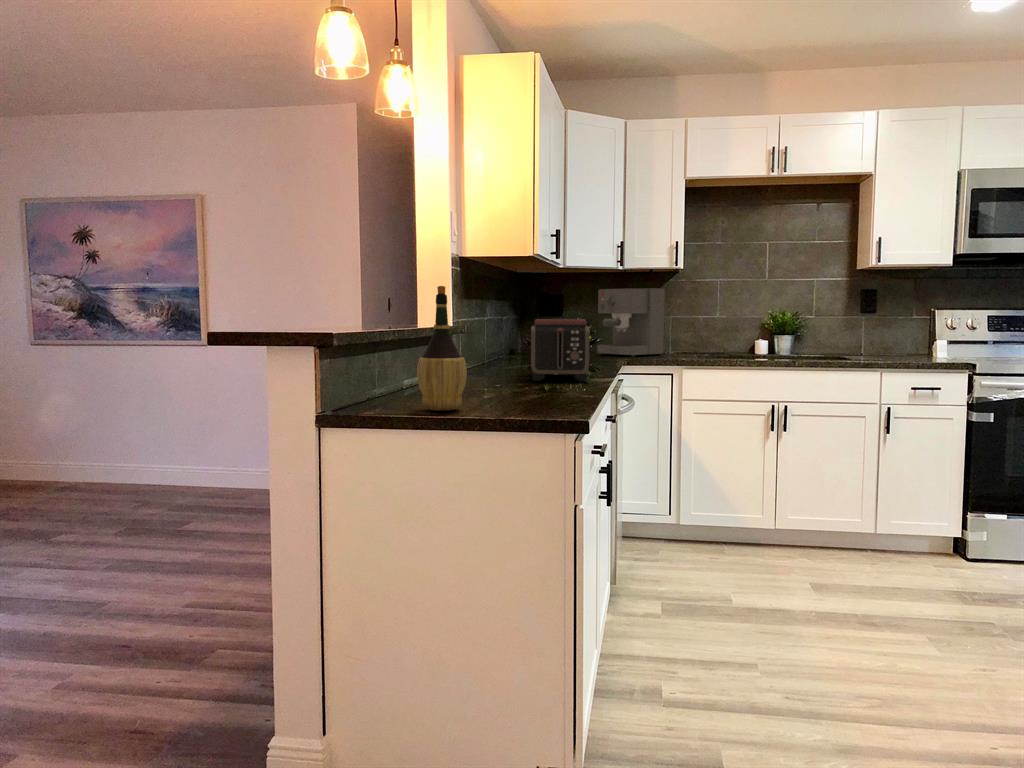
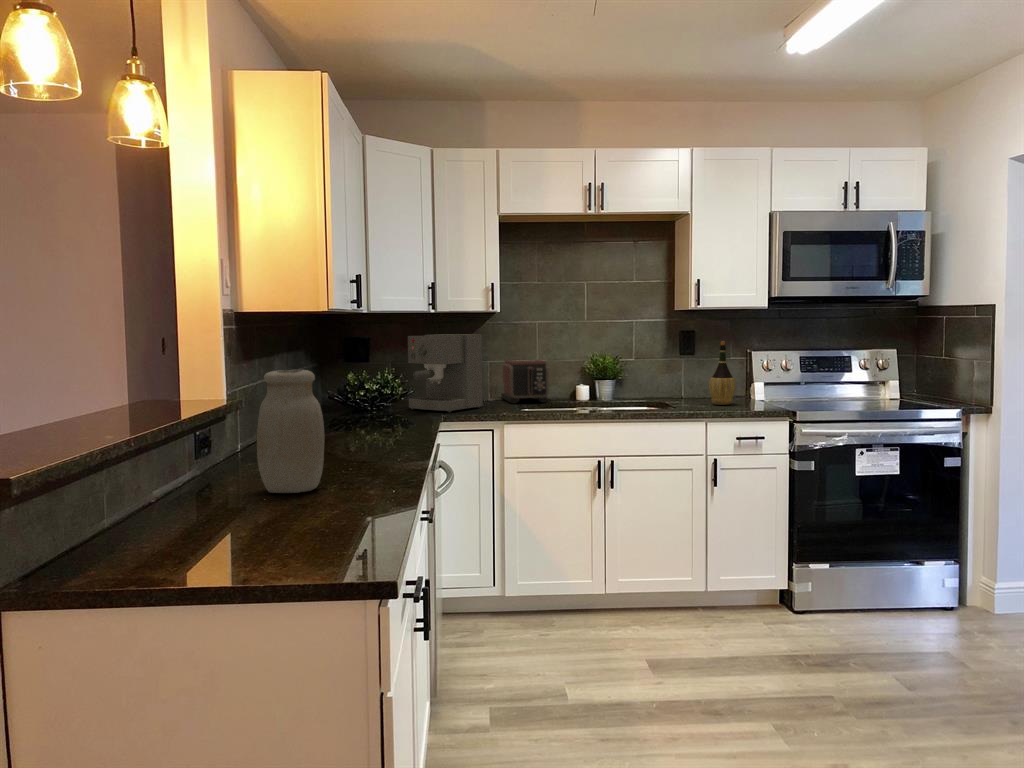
wine bottle: present [417,286,467,410] -> present [709,341,736,405]
jar: none [480,291,532,389] -> present [257,370,324,493]
toaster: present [531,319,589,382] -> present [501,358,549,404]

